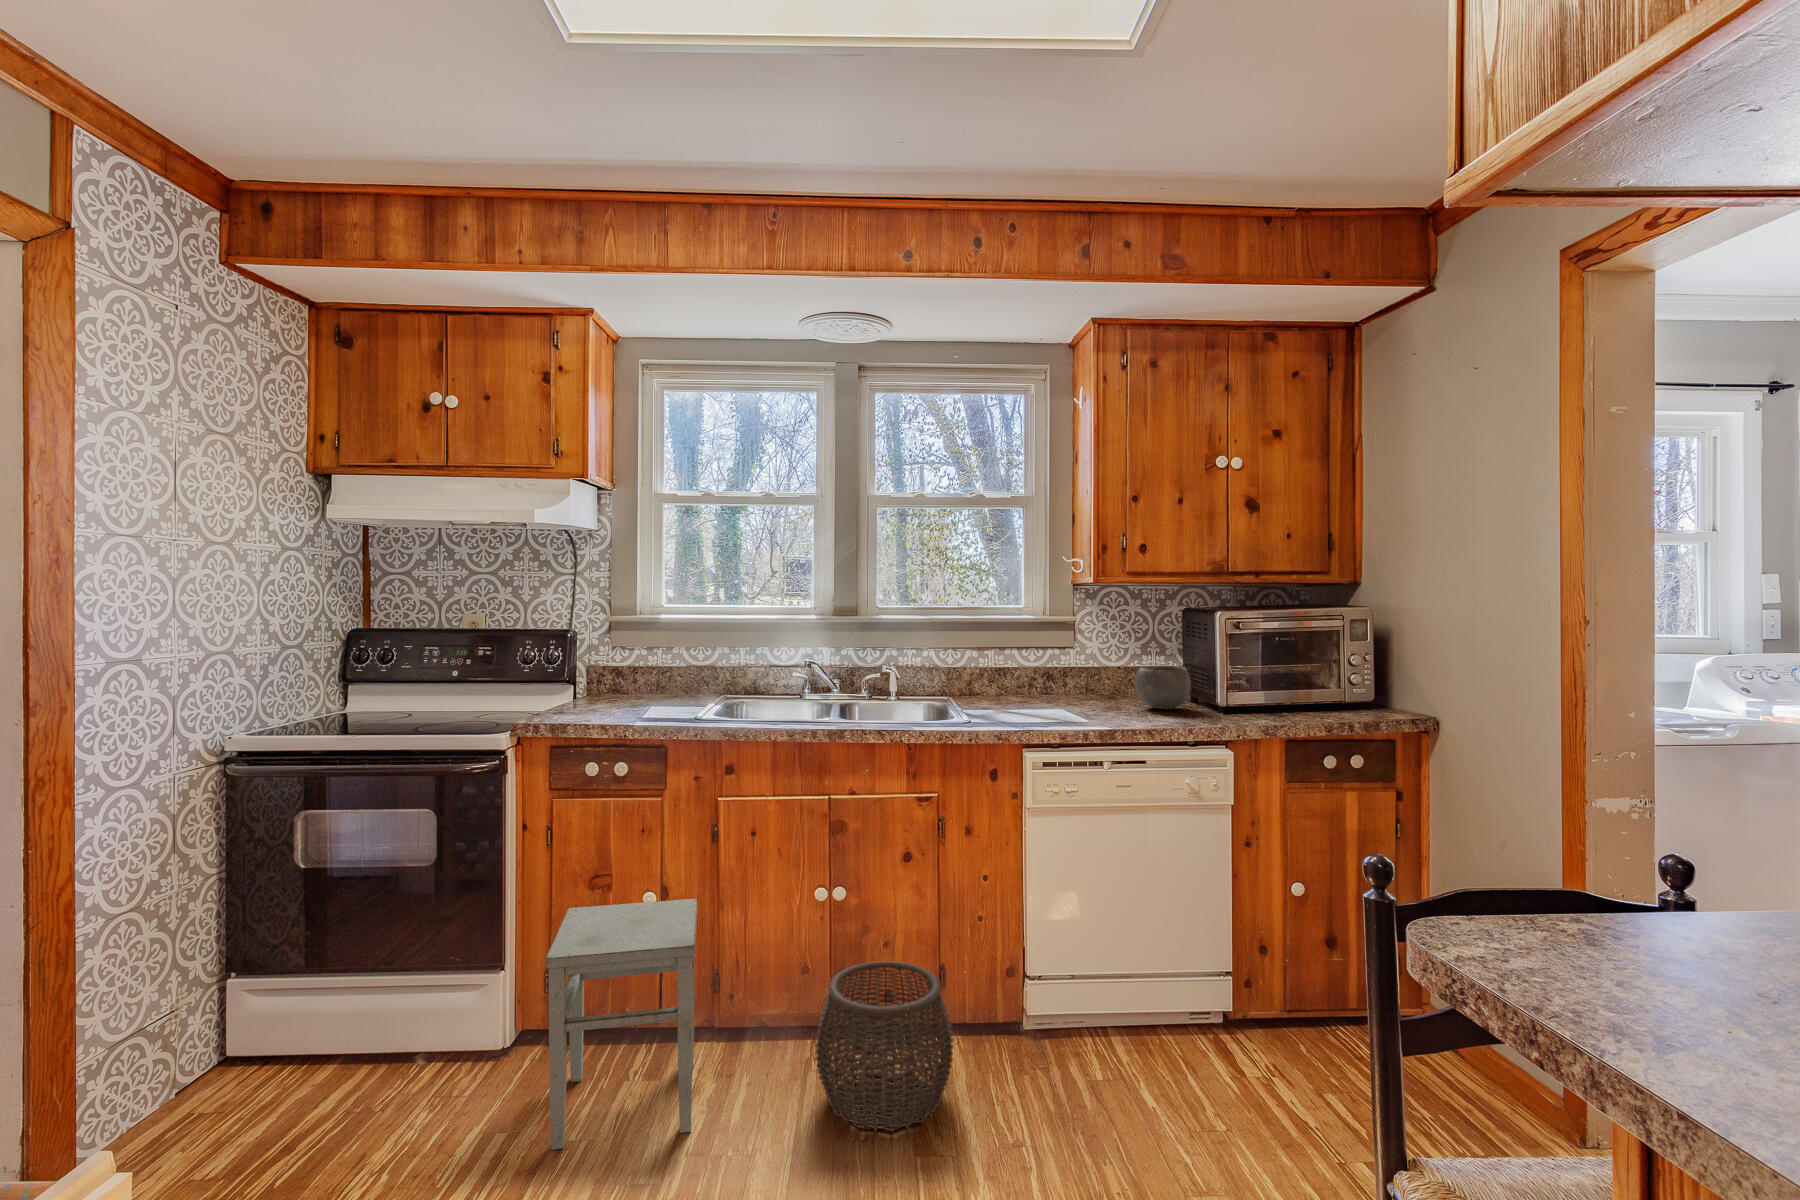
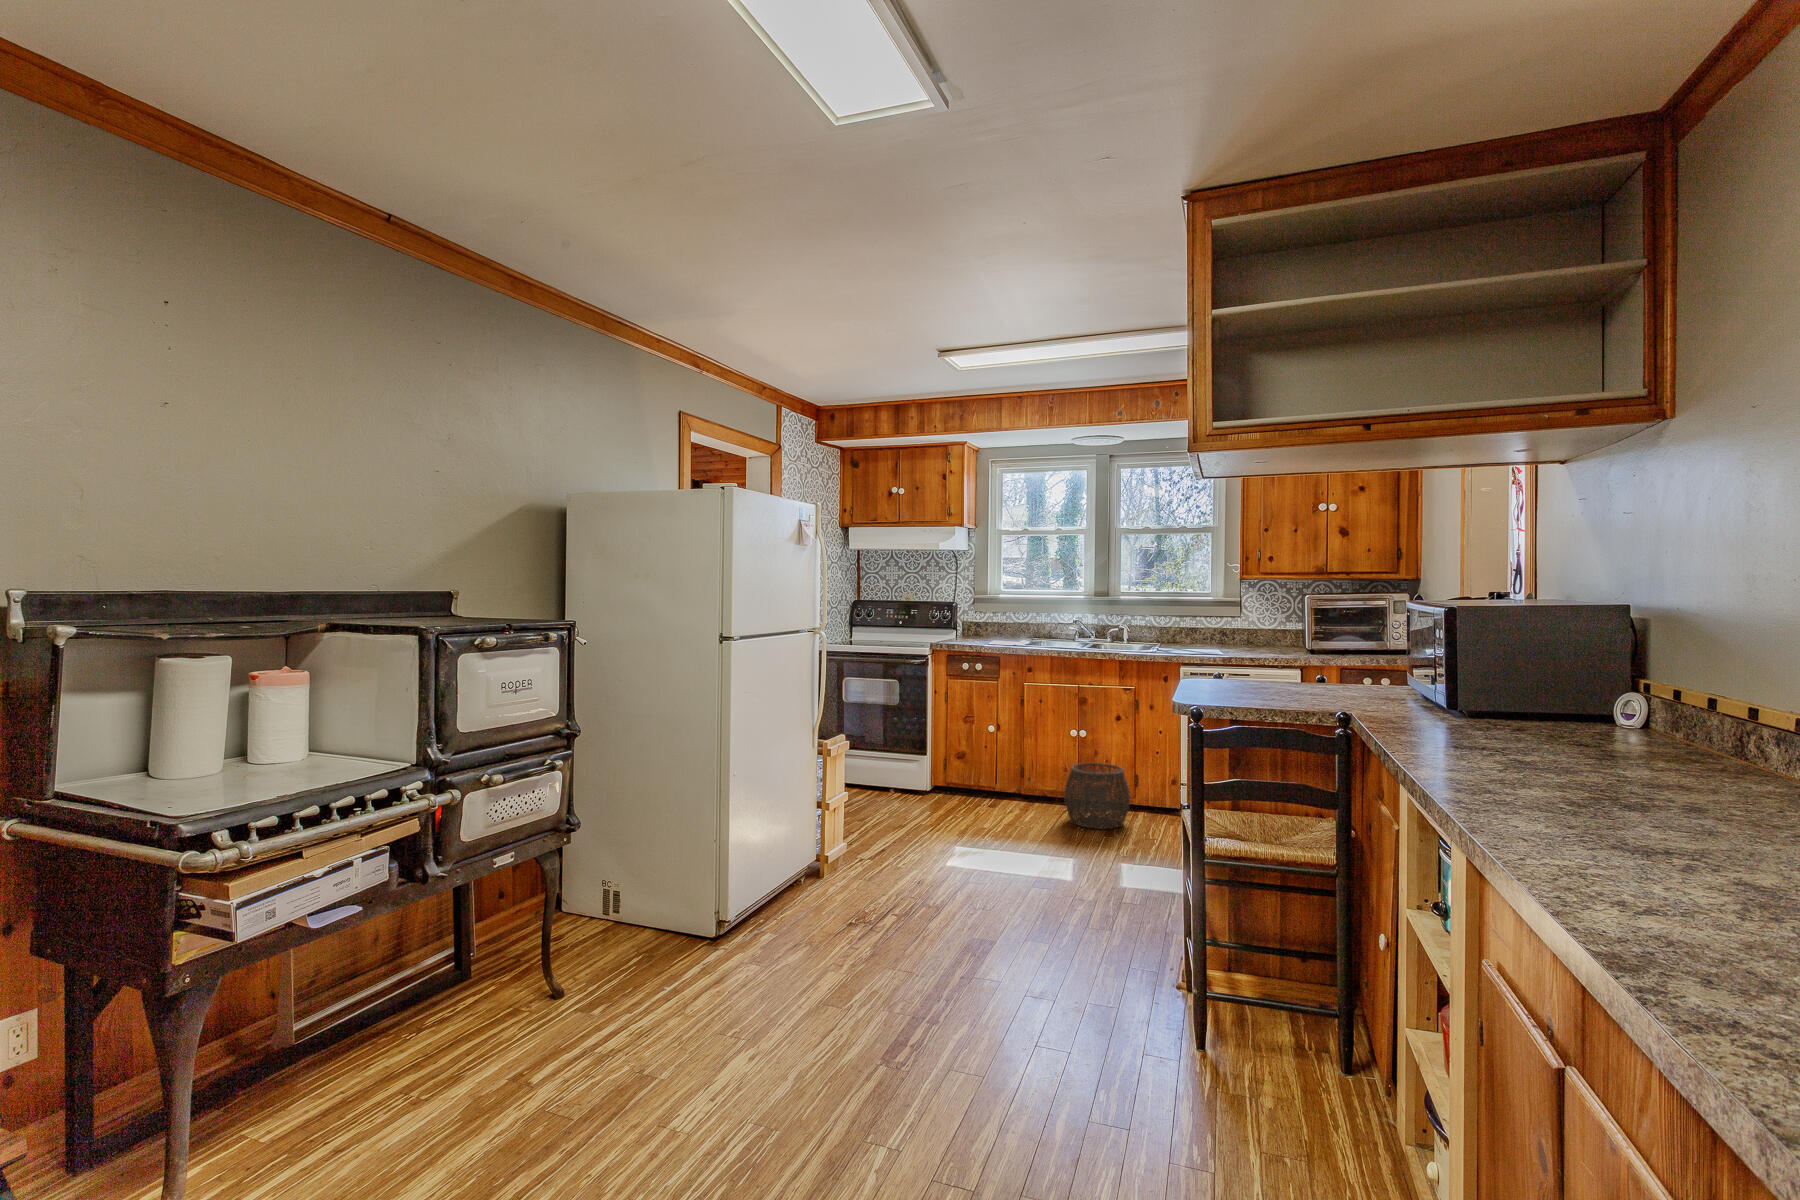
ceramic bowl: present [1135,666,1191,709] -> none [1264,627,1298,652]
stool: present [545,899,697,1150] -> none [948,726,1013,820]

